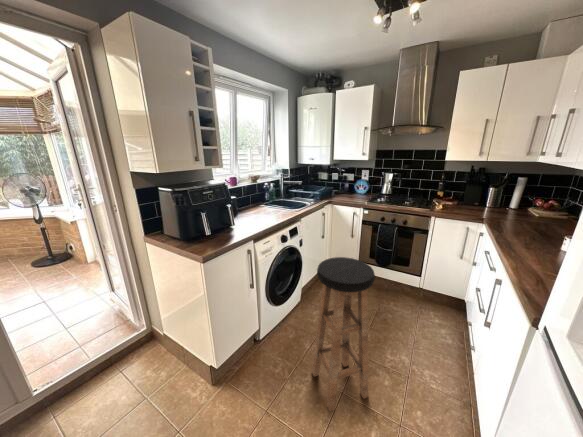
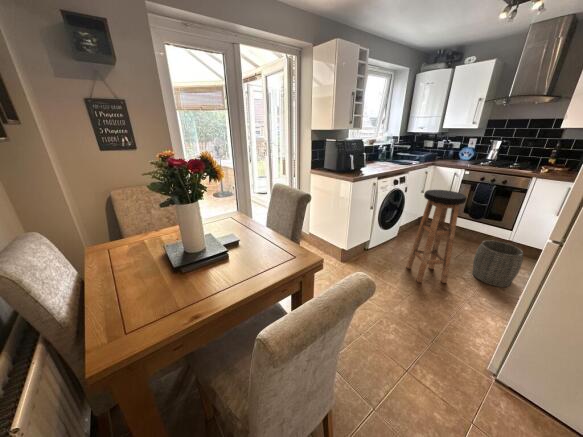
woven basket: none [394,309,450,381] -> present [472,240,523,287]

